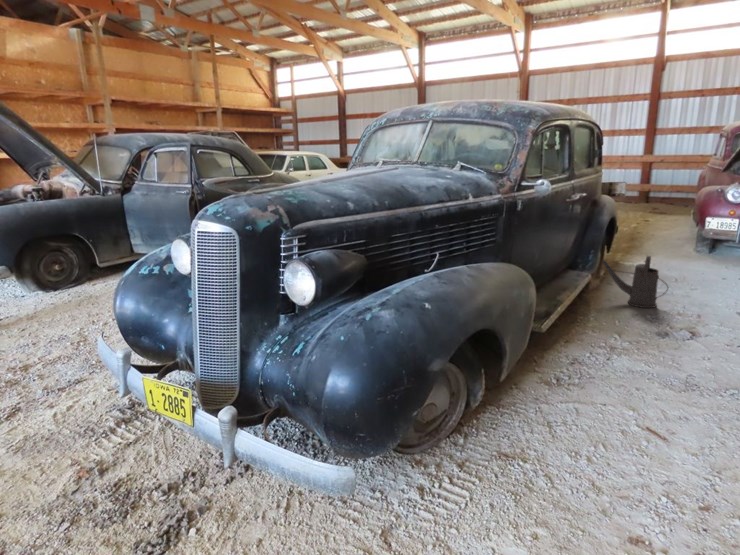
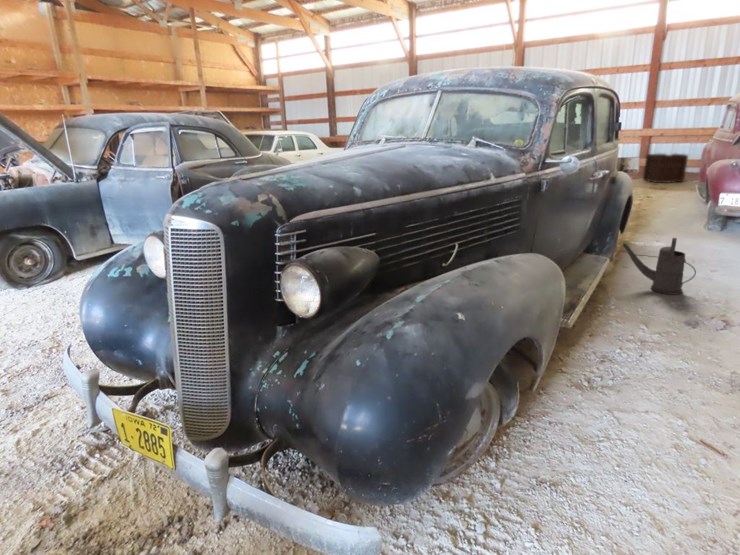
wooden crate: none [640,179,684,207] -> present [643,153,688,183]

